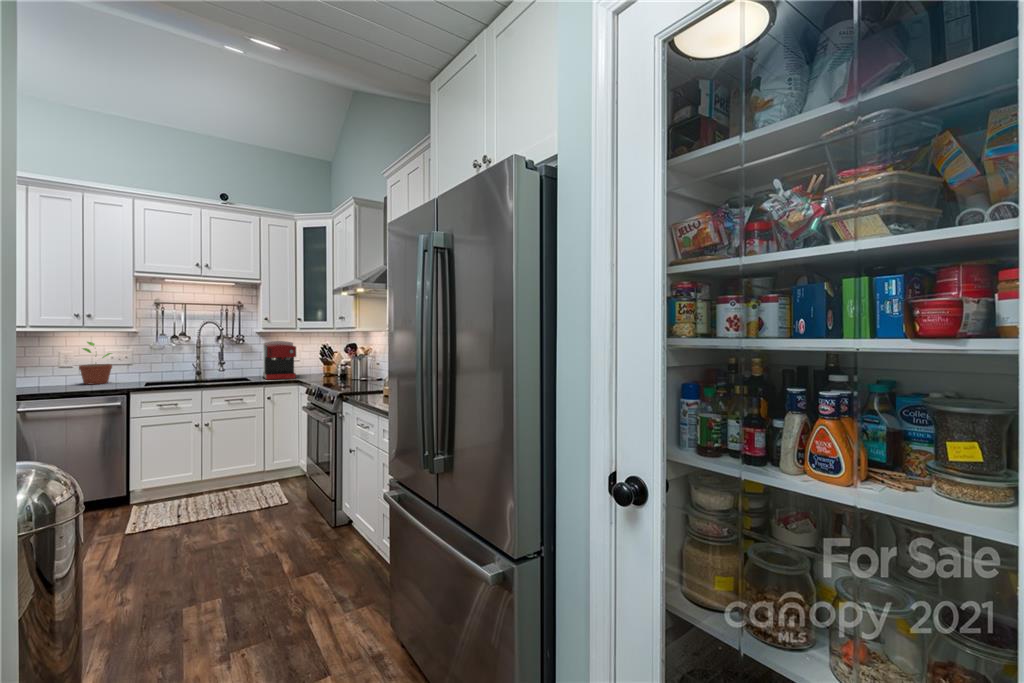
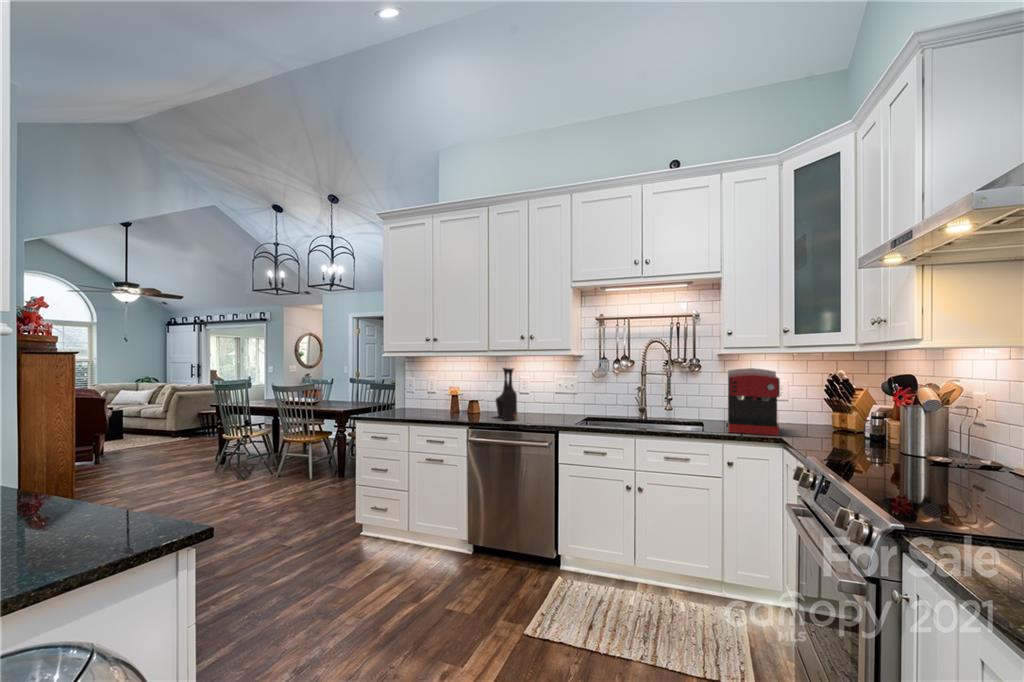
potted plant: present [79,342,112,384] -> none [529,366,558,416]
vase: none [42,344,76,391] -> present [496,367,518,421]

